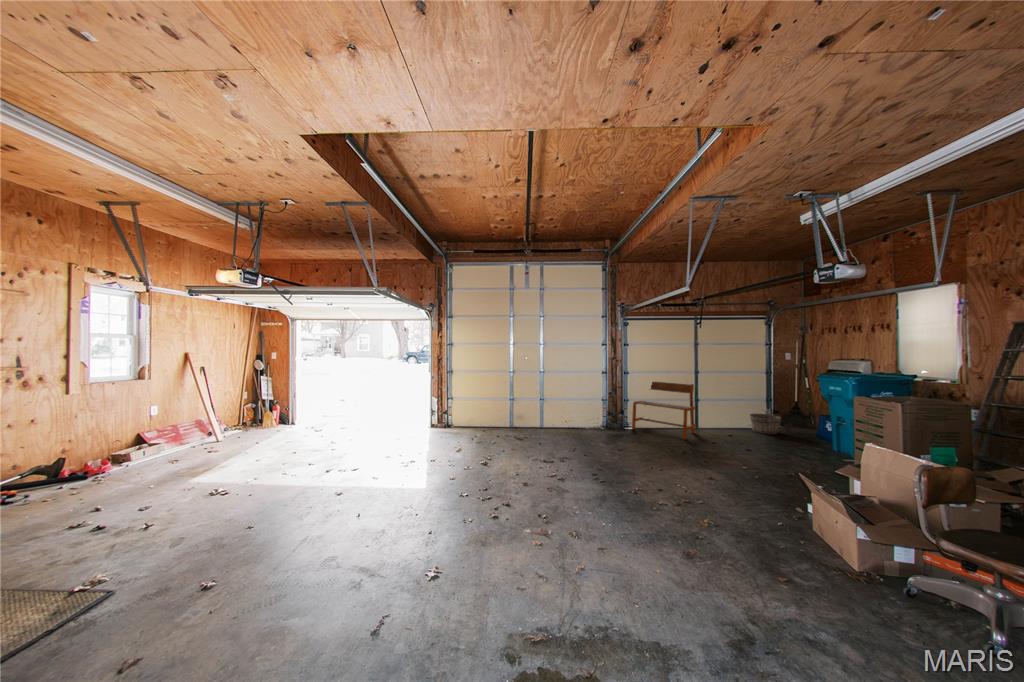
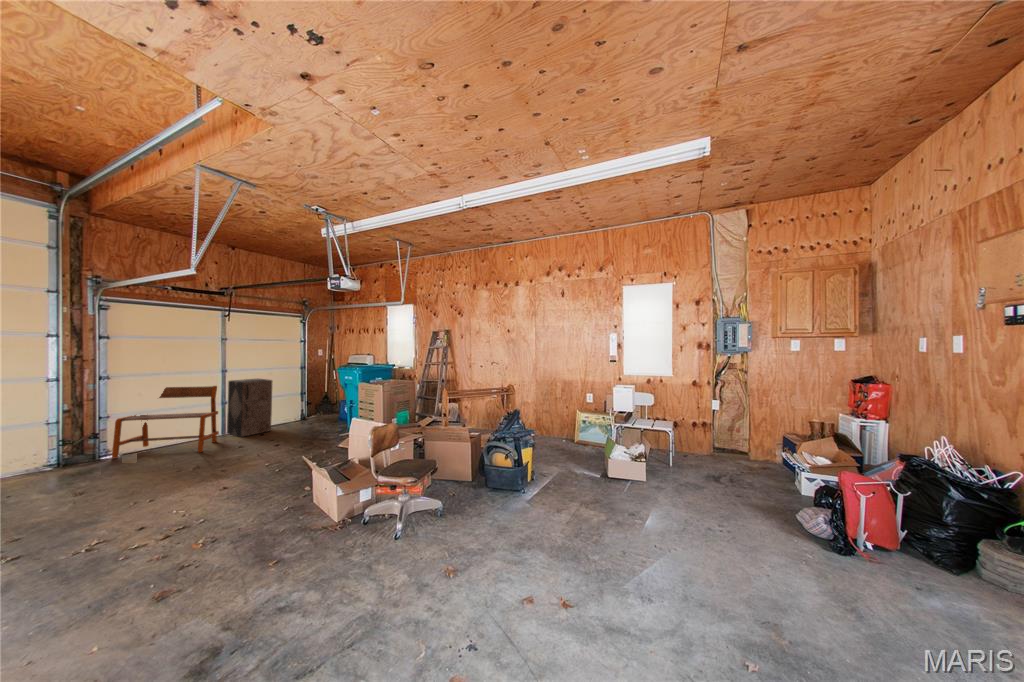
storage cabinet: none [701,381,740,434] -> present [227,379,273,437]
wooden bucket: present [750,413,781,434] -> none [283,403,311,426]

